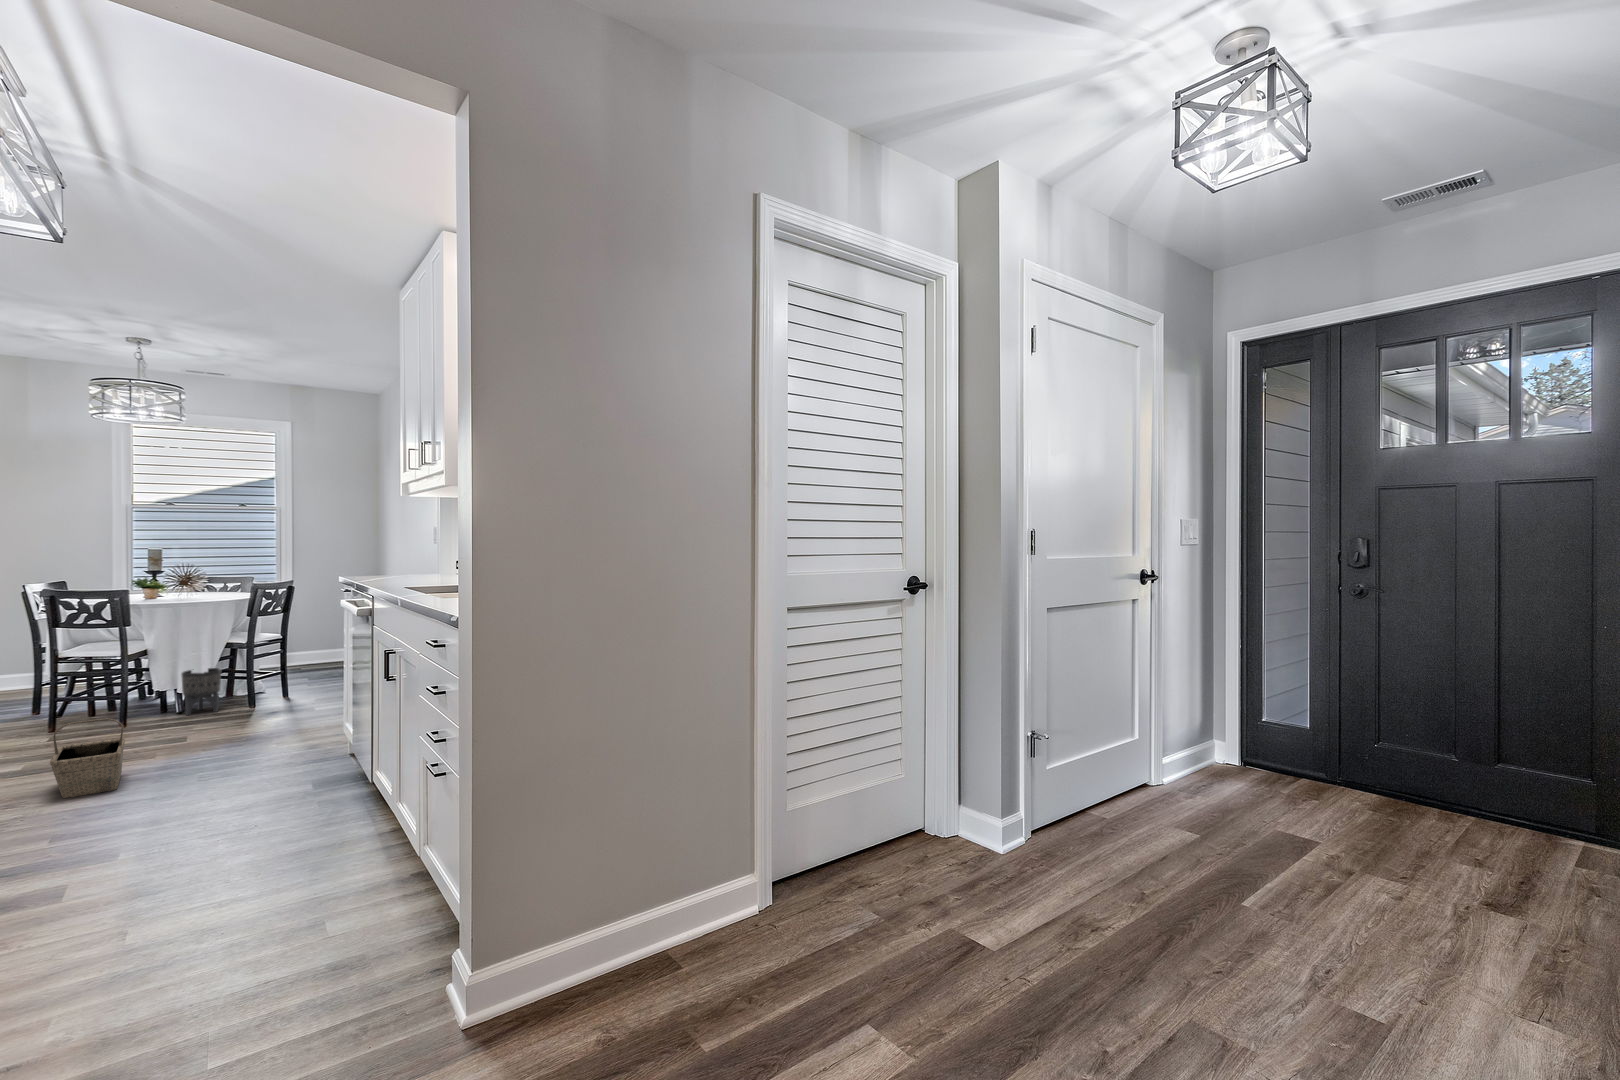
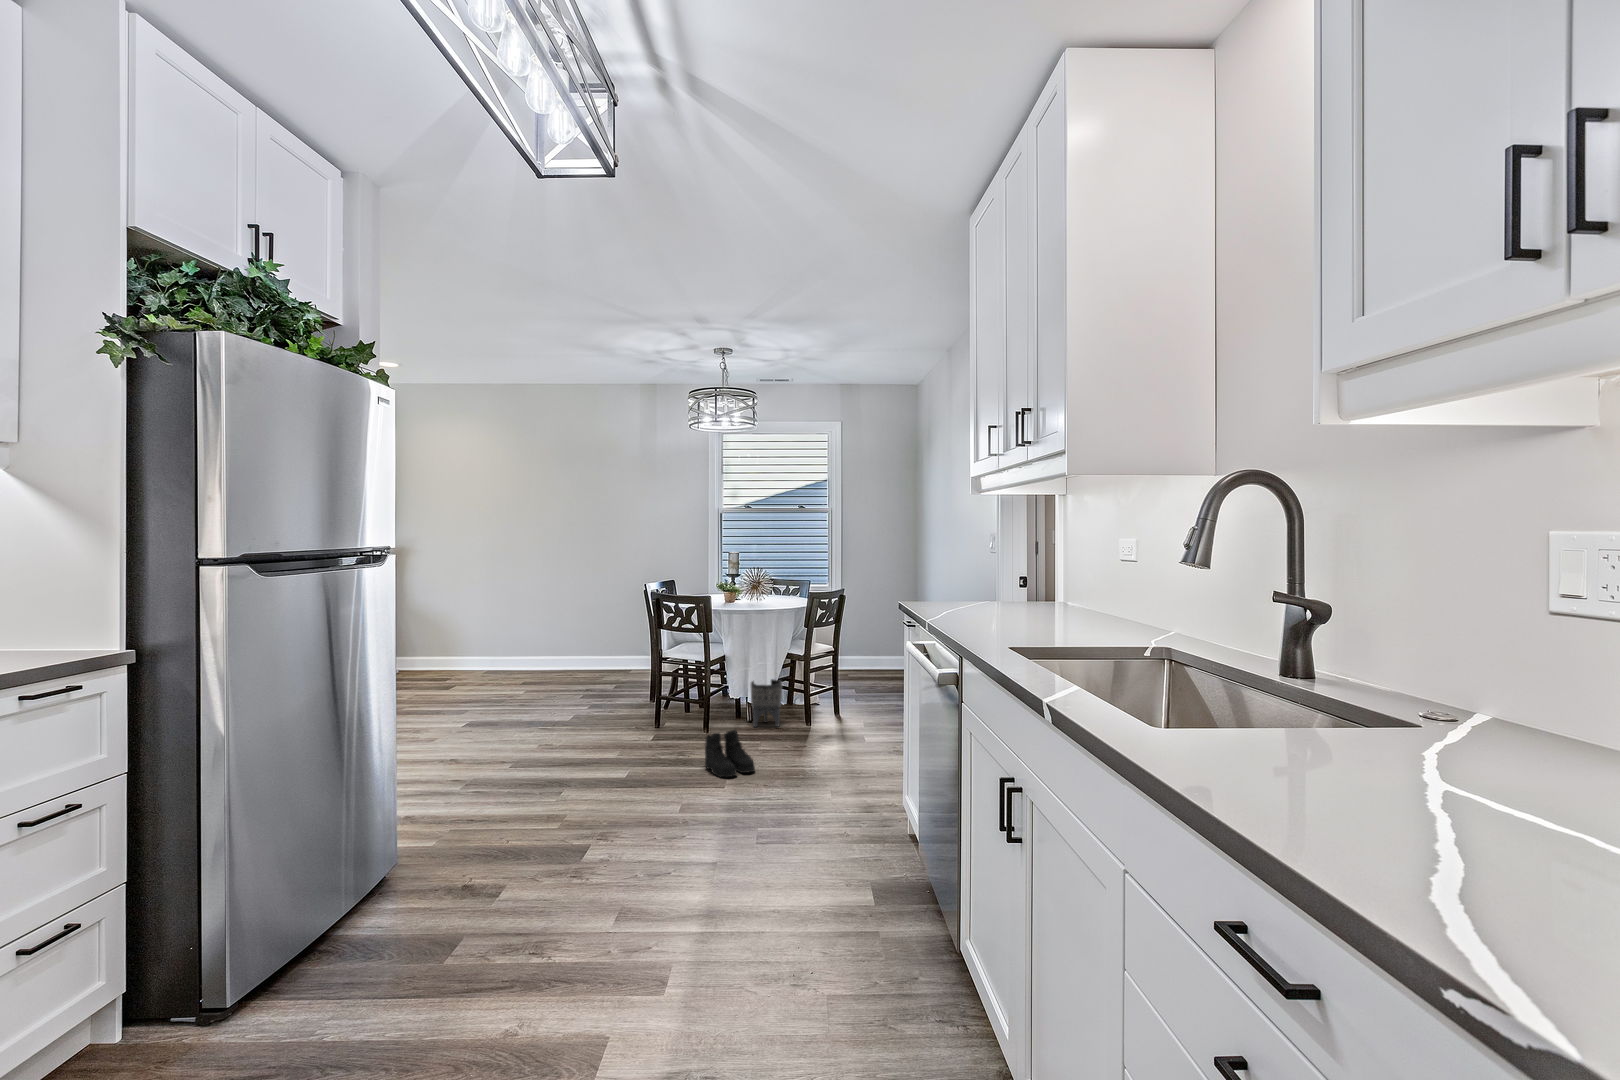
boots: none [129,709,192,752] -> present [705,730,755,777]
basket: present [50,718,125,798] -> none [633,747,696,834]

